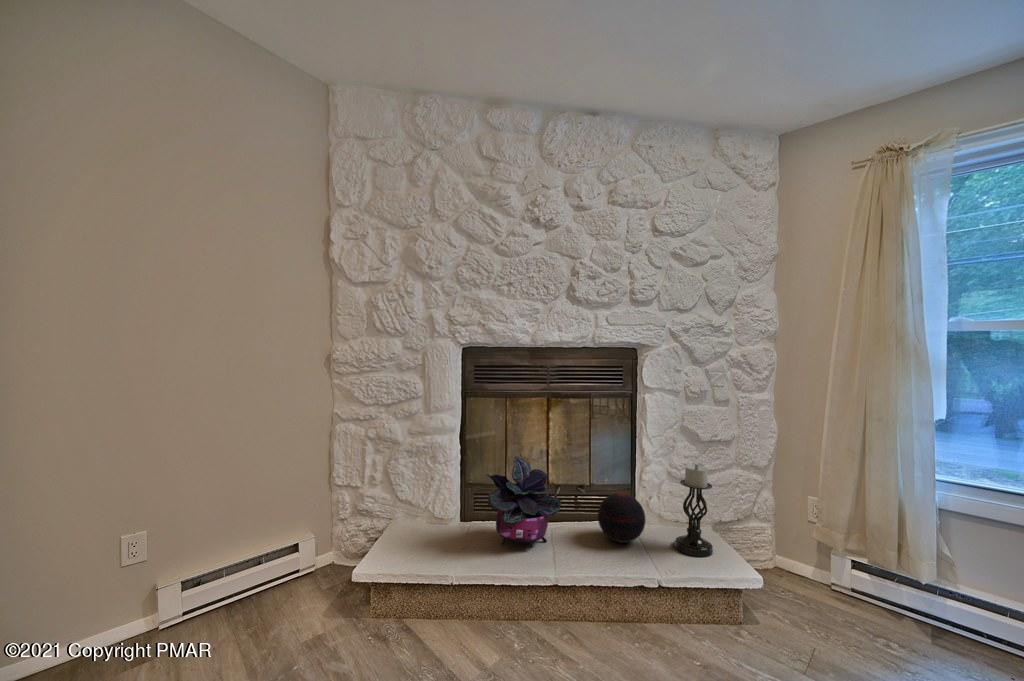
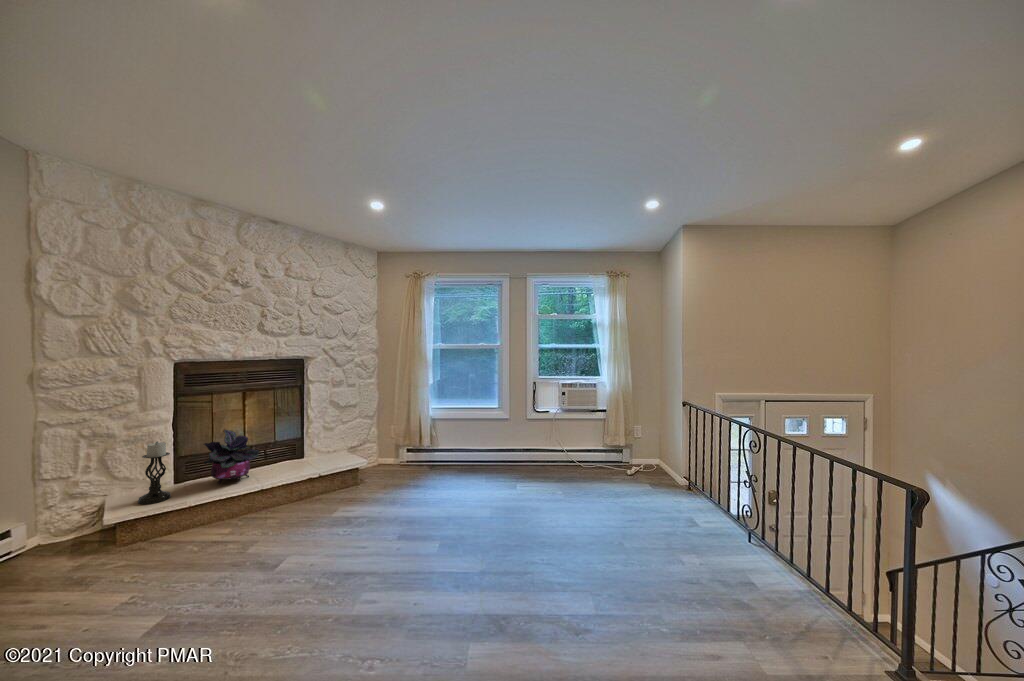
candle holder: present [674,464,713,557] -> present [138,441,171,504]
decorative orb: present [598,493,645,543] -> none [282,440,312,467]

